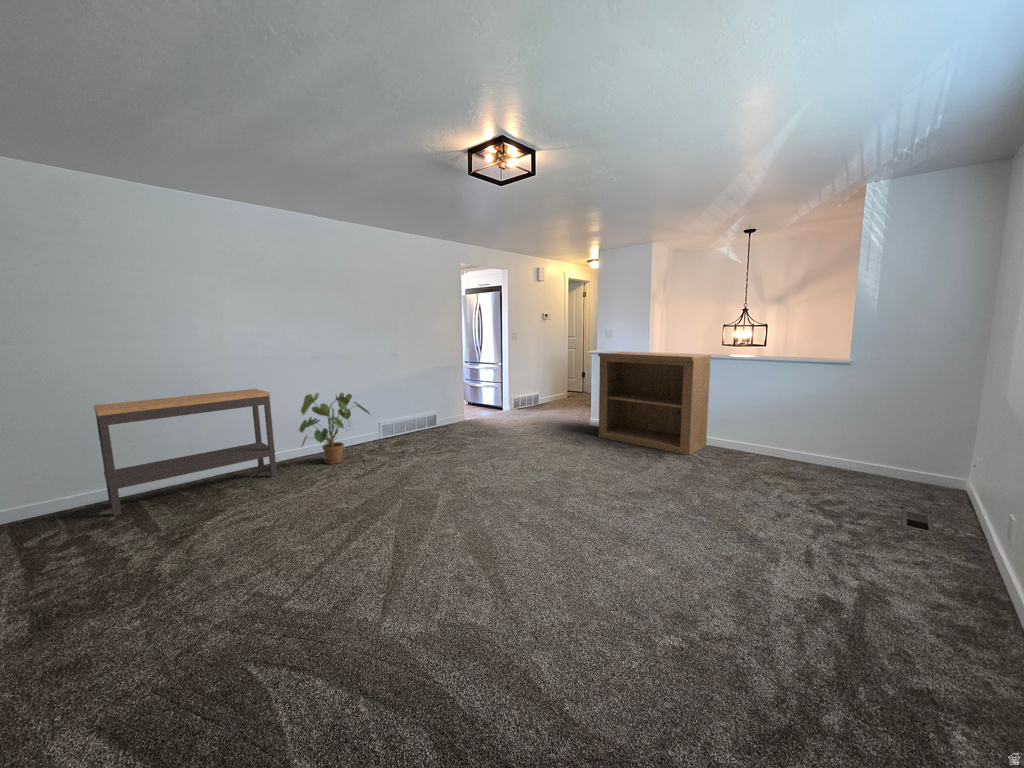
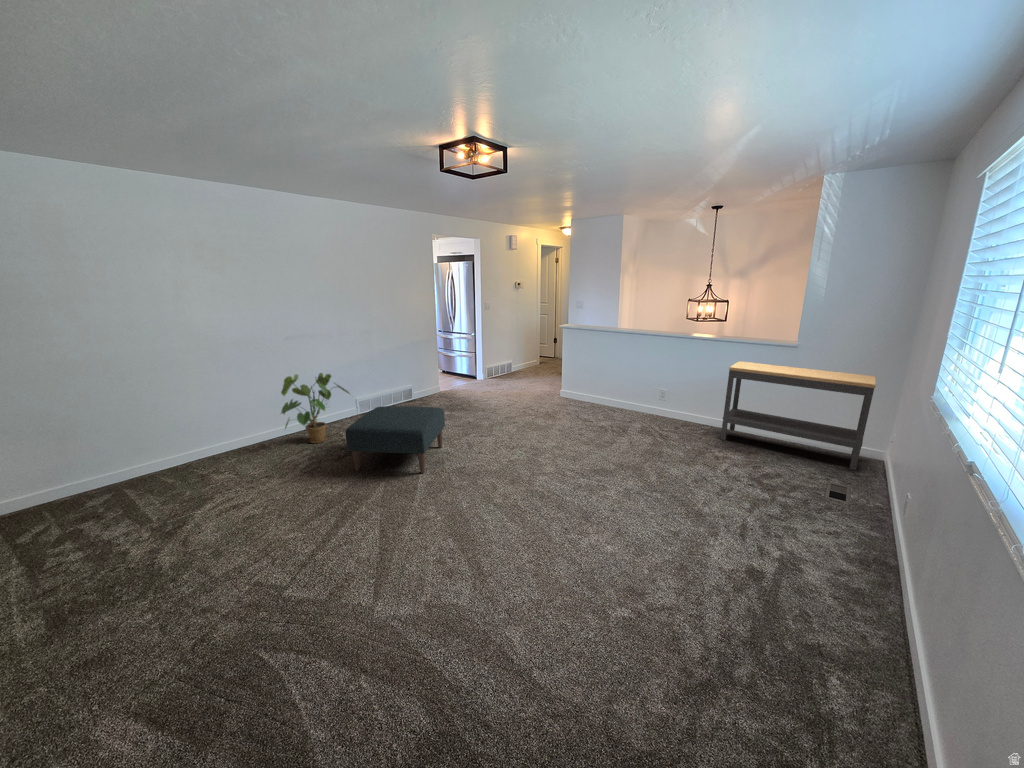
bookshelf: present [598,352,711,455] -> none [568,329,672,428]
console table: present [94,389,277,516] -> present [721,361,876,470]
ottoman: none [362,425,467,494] -> present [346,406,445,473]

